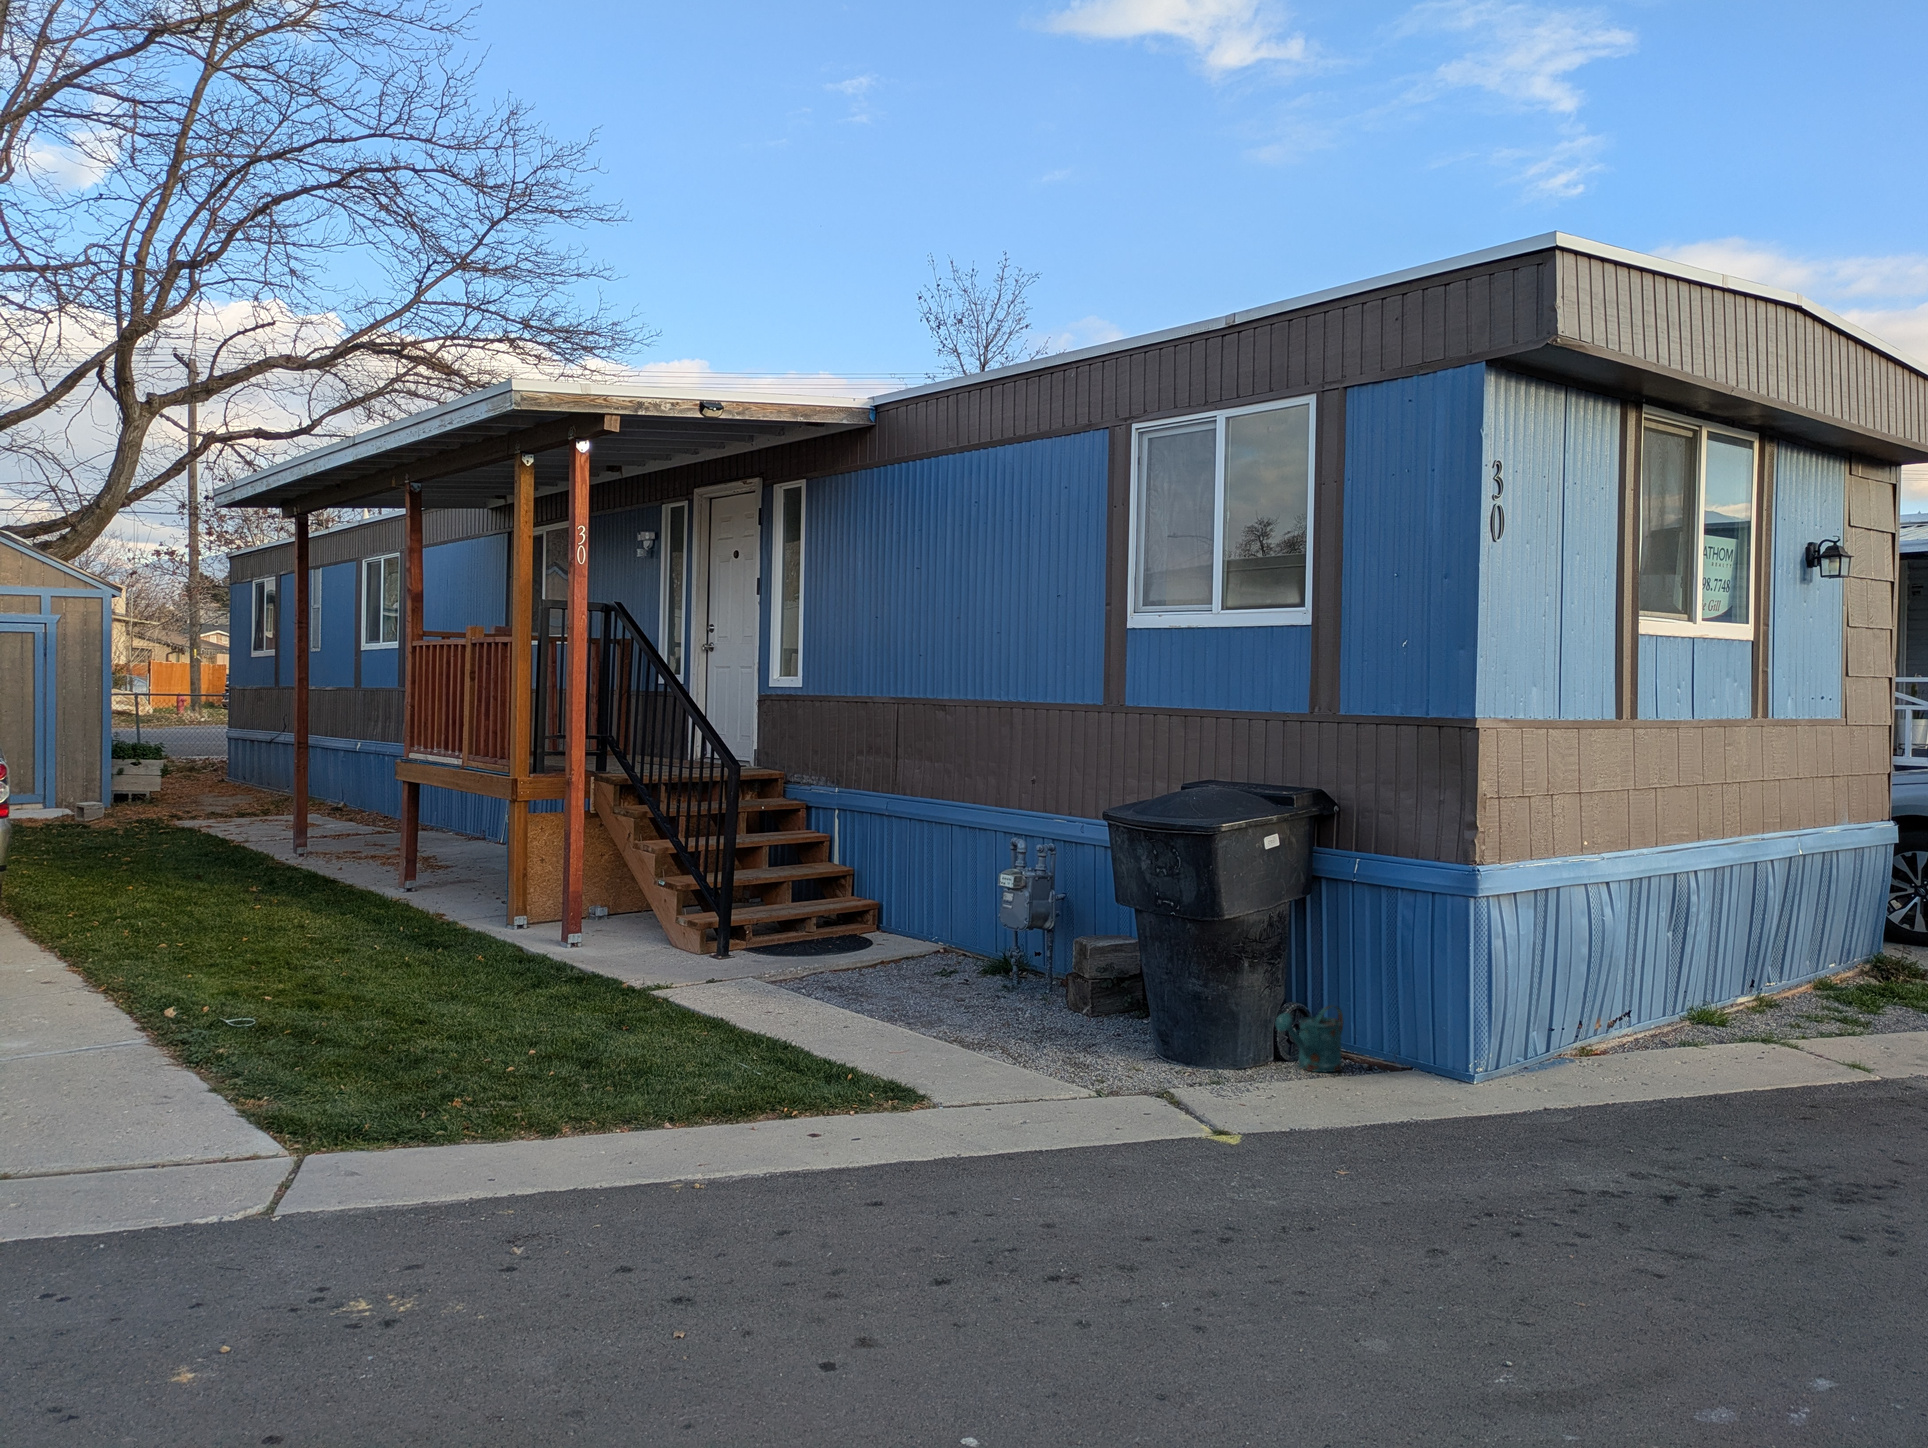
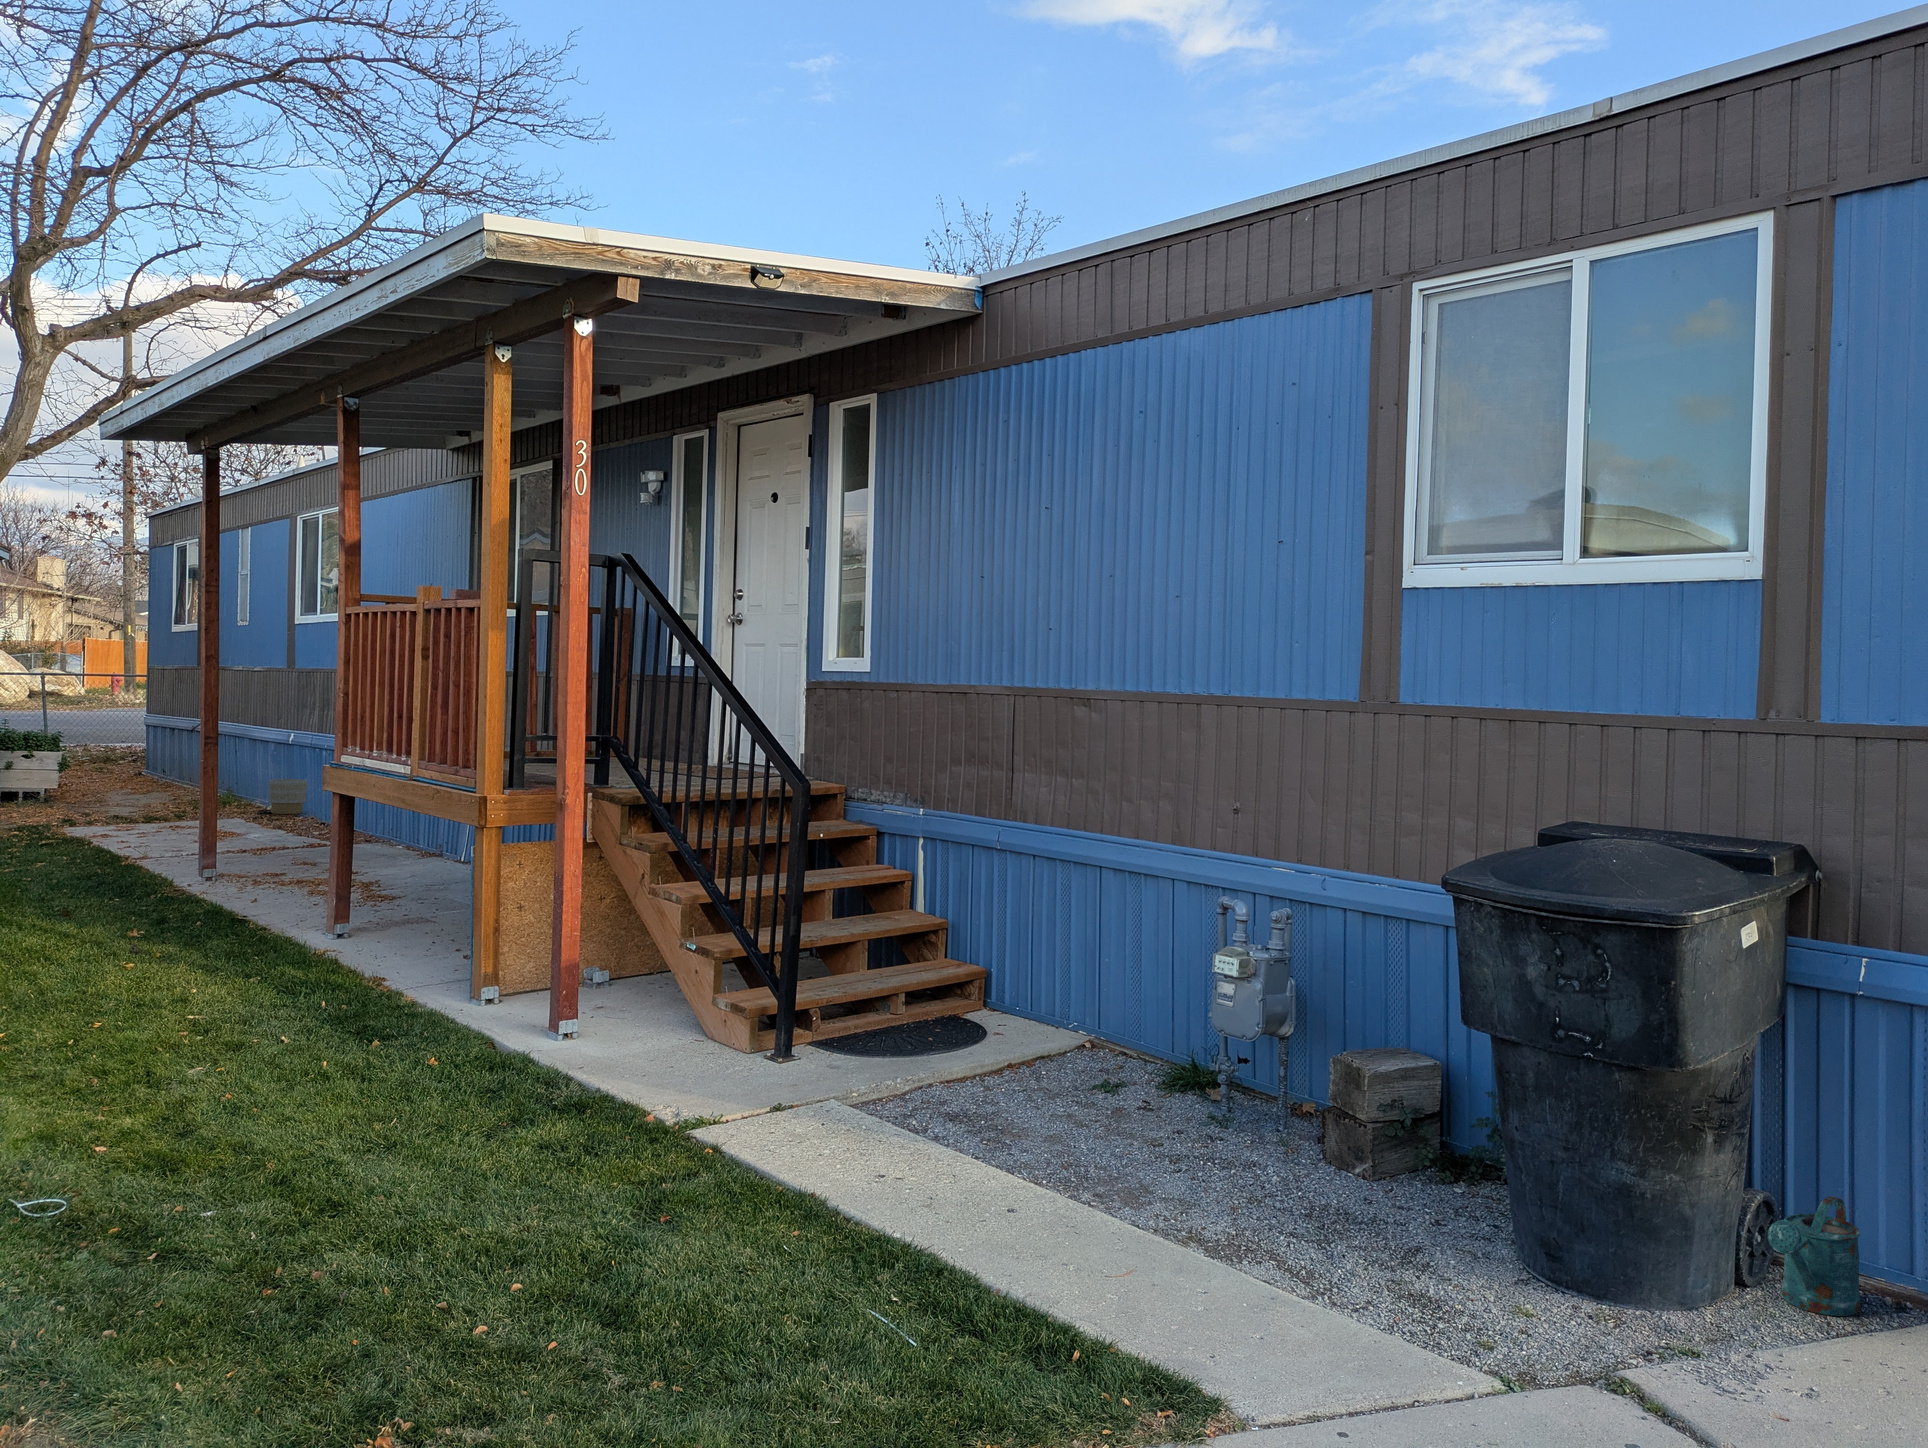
planter: none [339,781,371,811] -> present [269,779,307,814]

